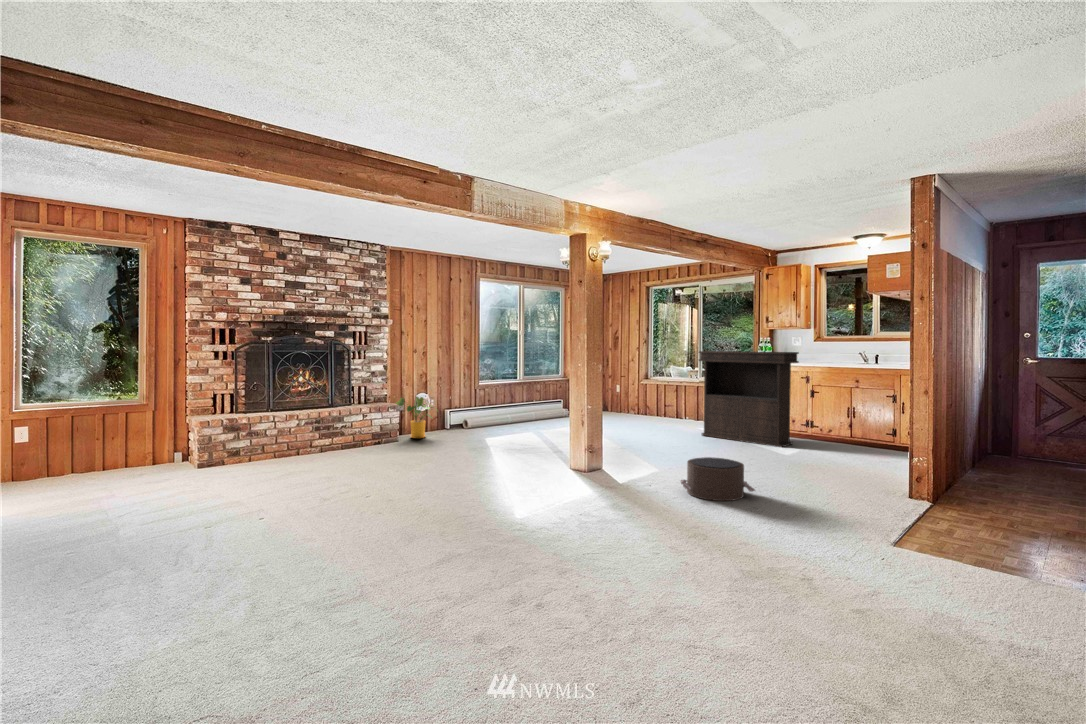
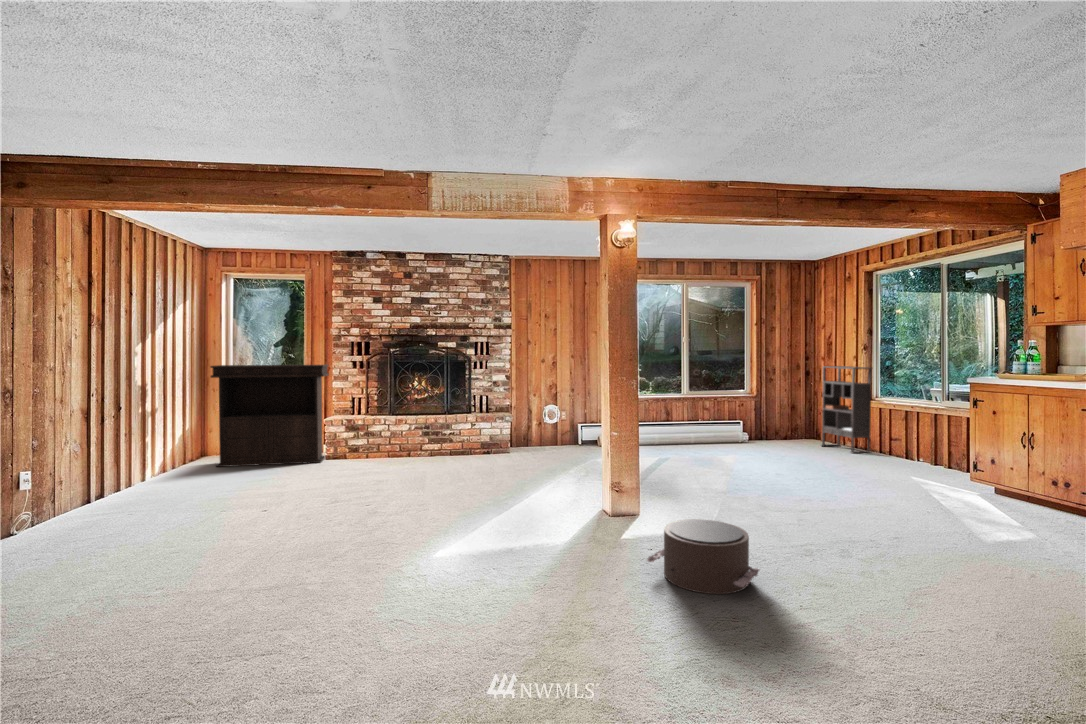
console table: present [699,351,799,447] -> present [211,365,329,467]
bookshelf: none [617,354,653,417] -> present [822,366,872,453]
house plant: present [396,397,431,438] -> none [515,409,556,452]

